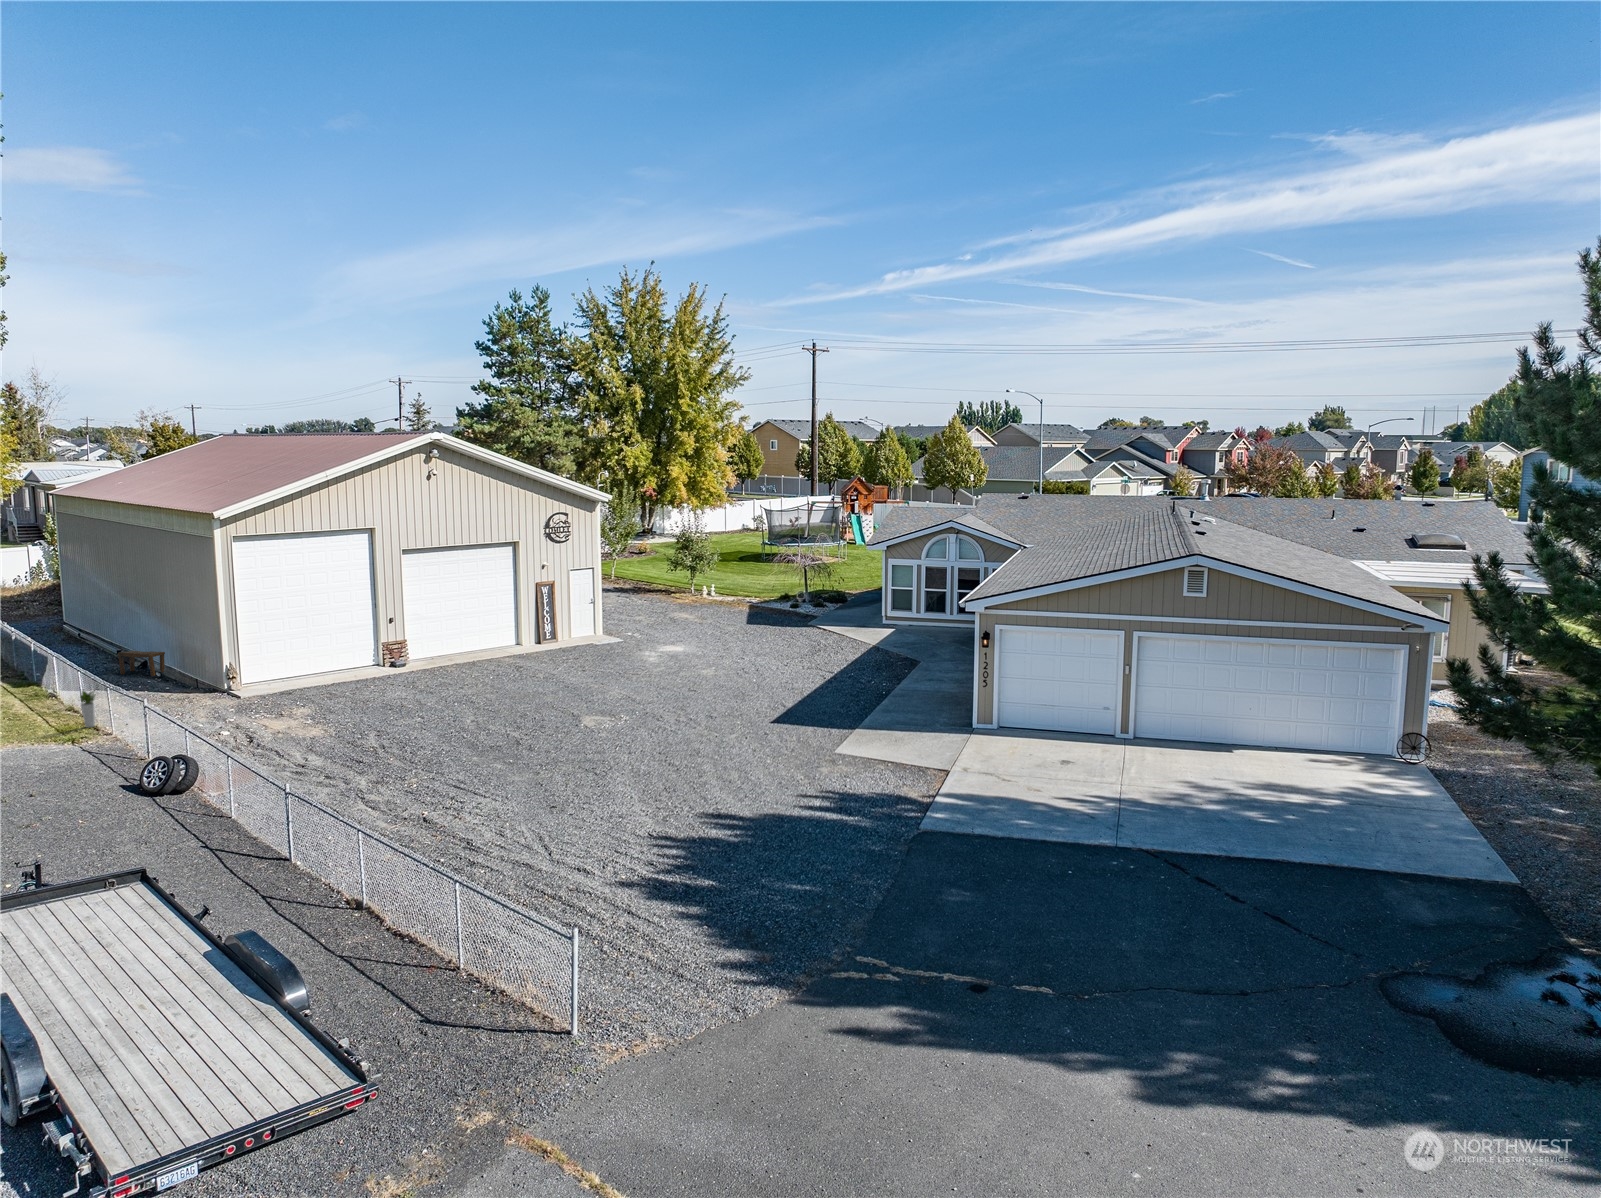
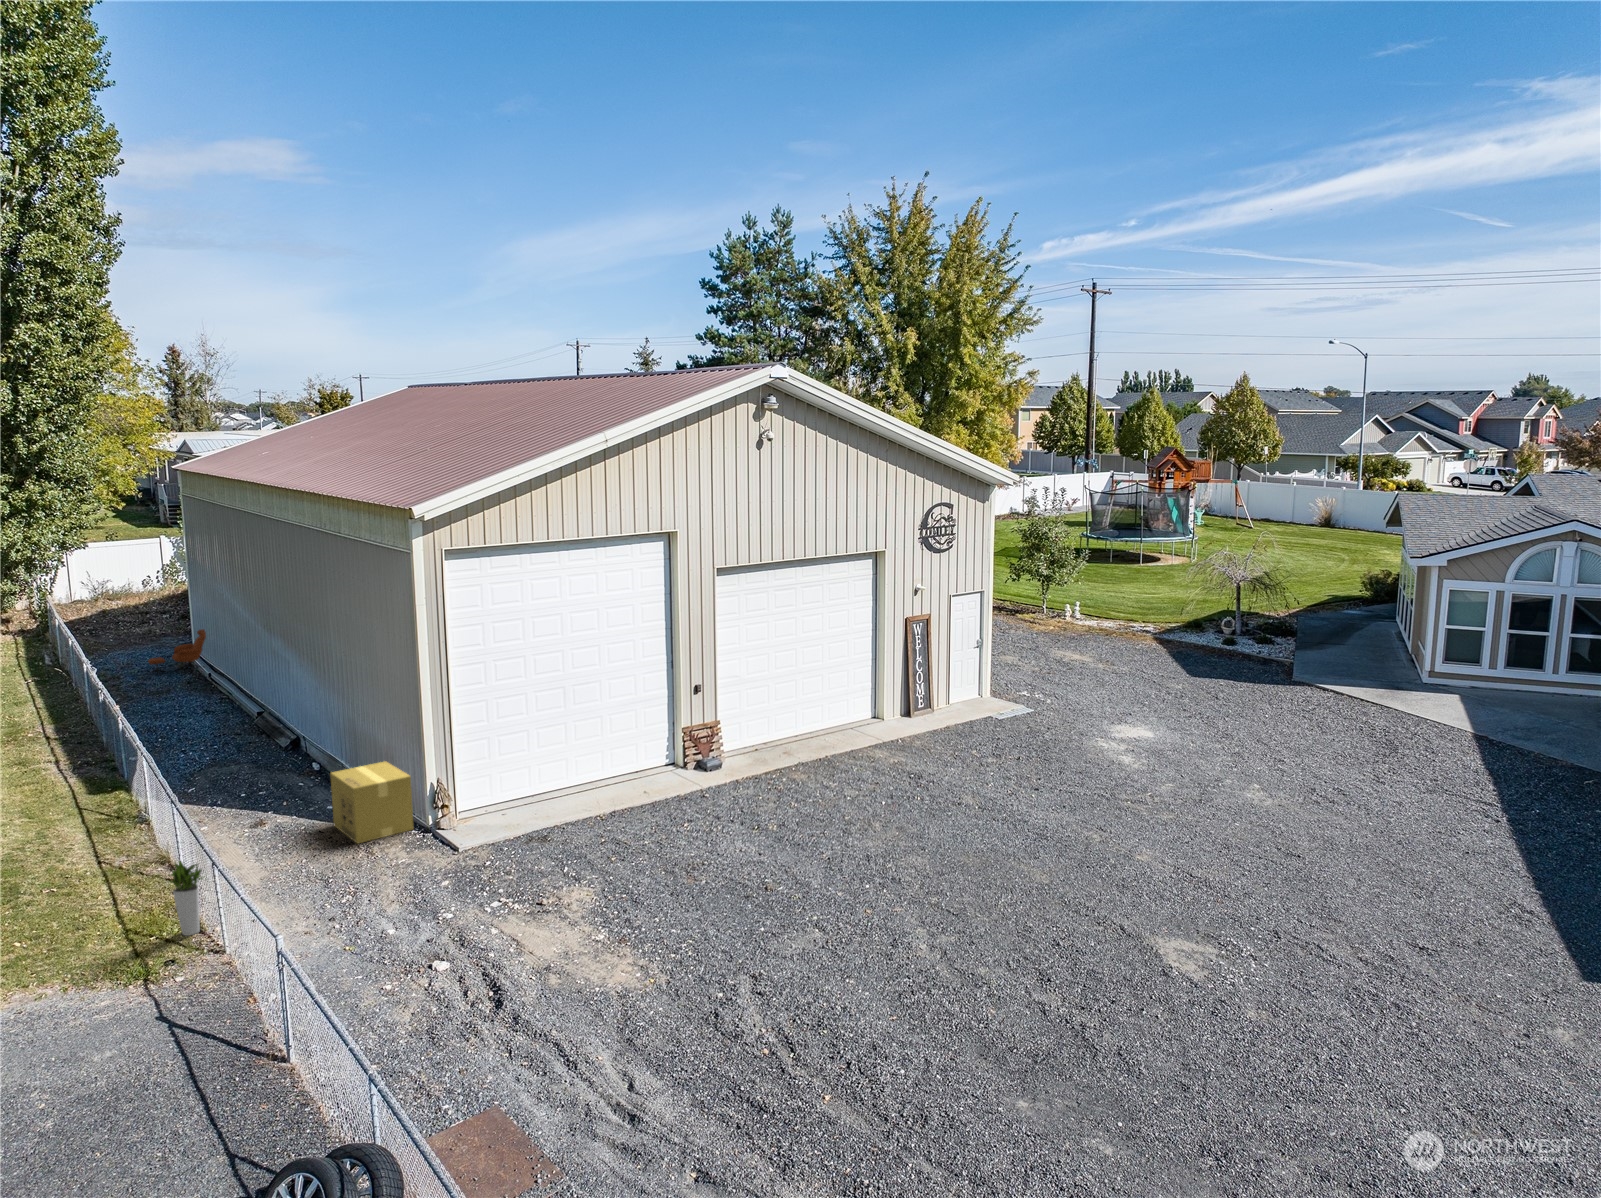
lounge chair: none [31,603,75,634] -> present [148,629,206,673]
bench: present [118,650,165,676] -> none [256,729,329,777]
cardboard box: none [165,658,215,699] -> present [330,762,414,843]

